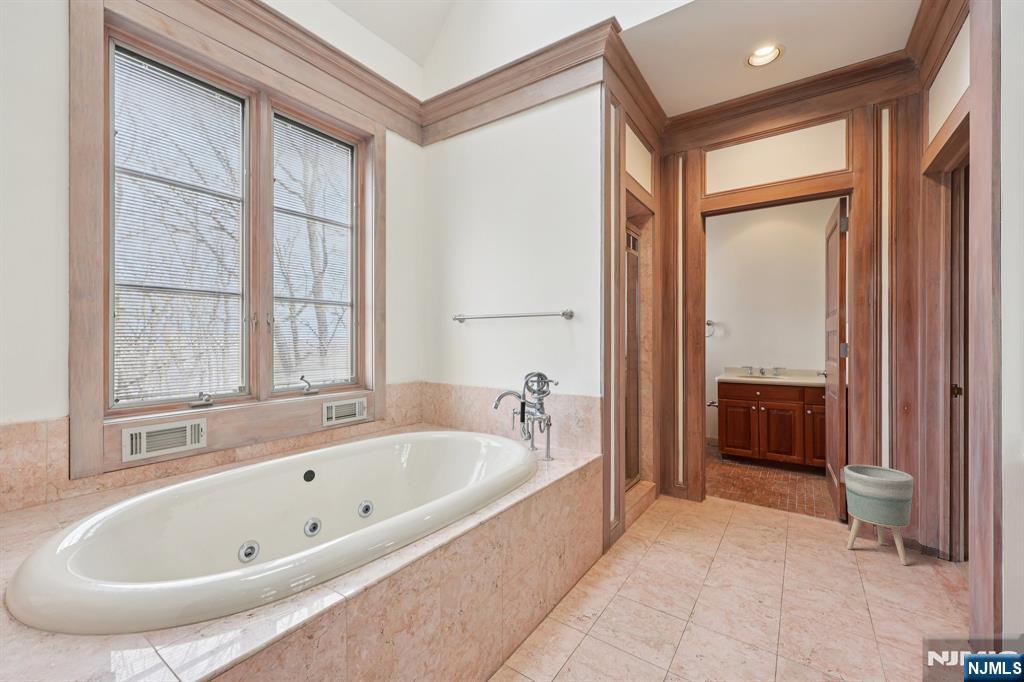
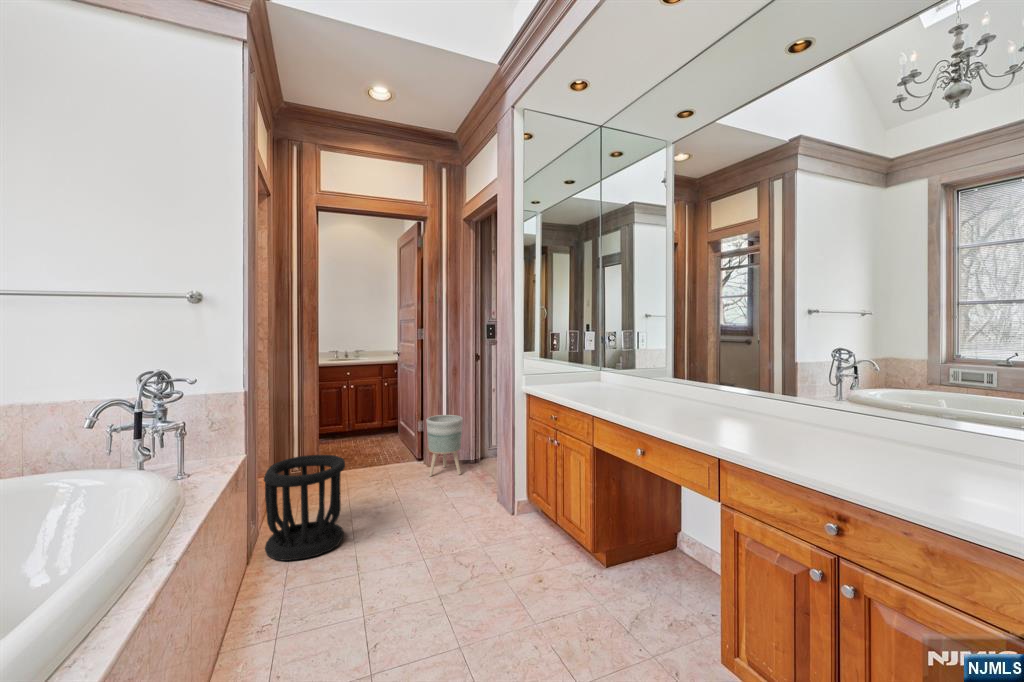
wastebasket: none [612,471,696,584] -> present [264,455,345,561]

